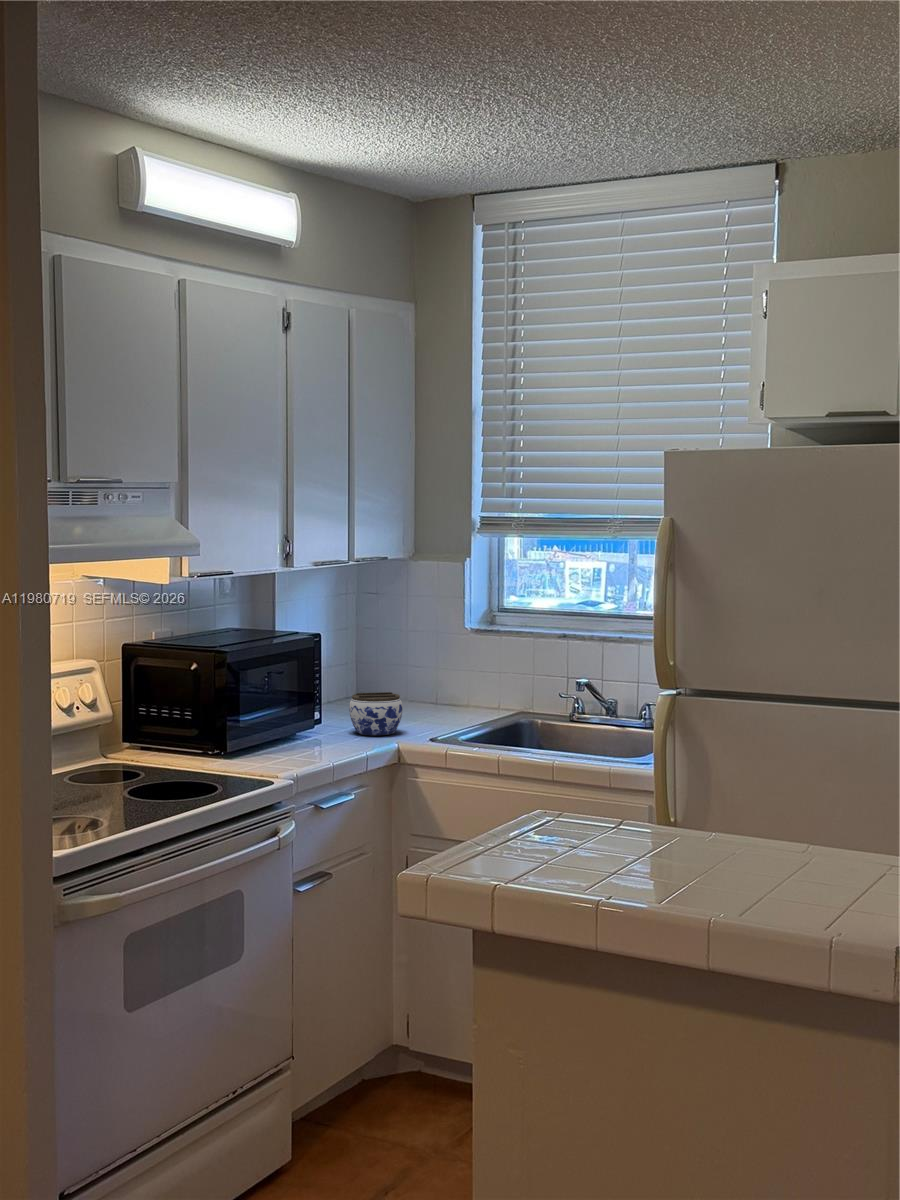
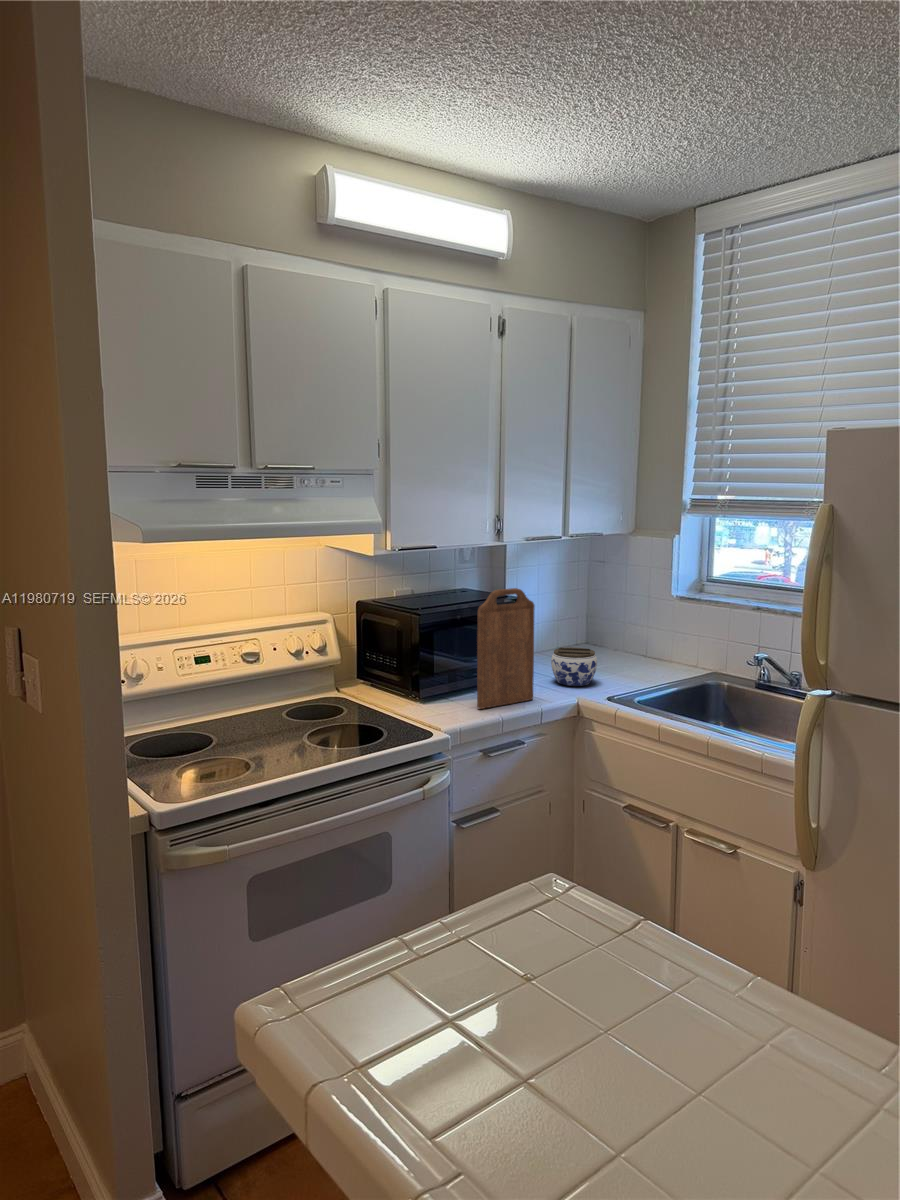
cutting board: none [294,619,348,759] -> present [477,588,535,709]

